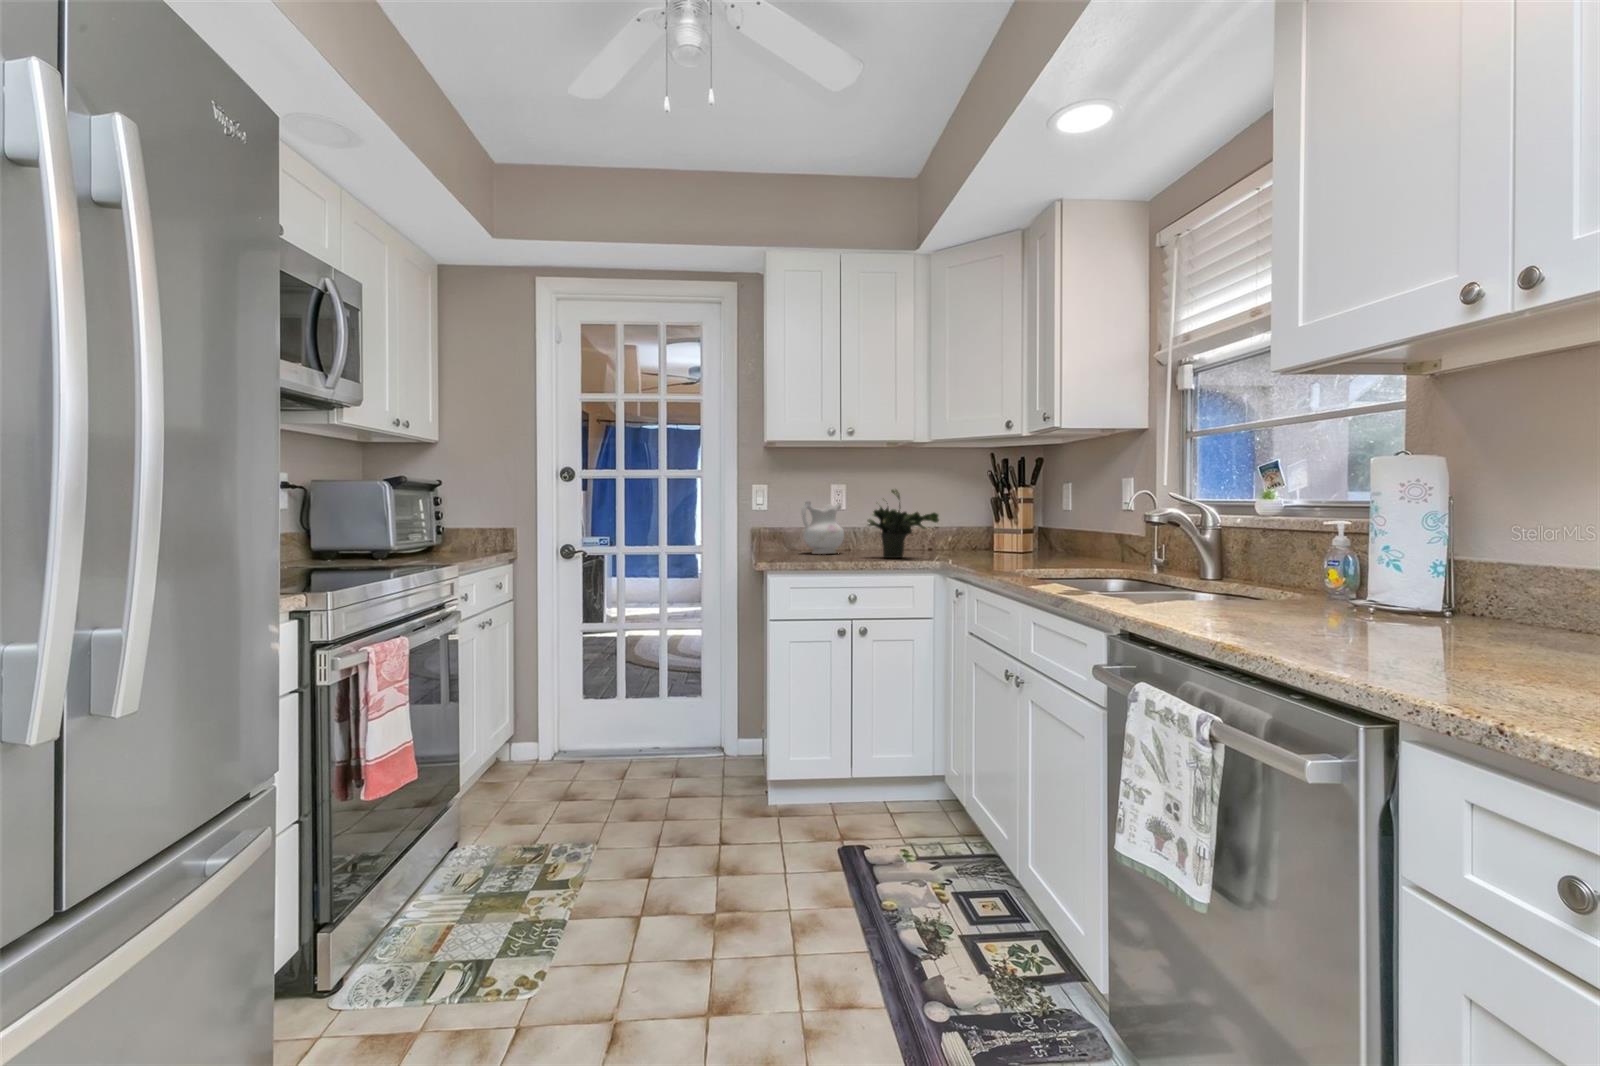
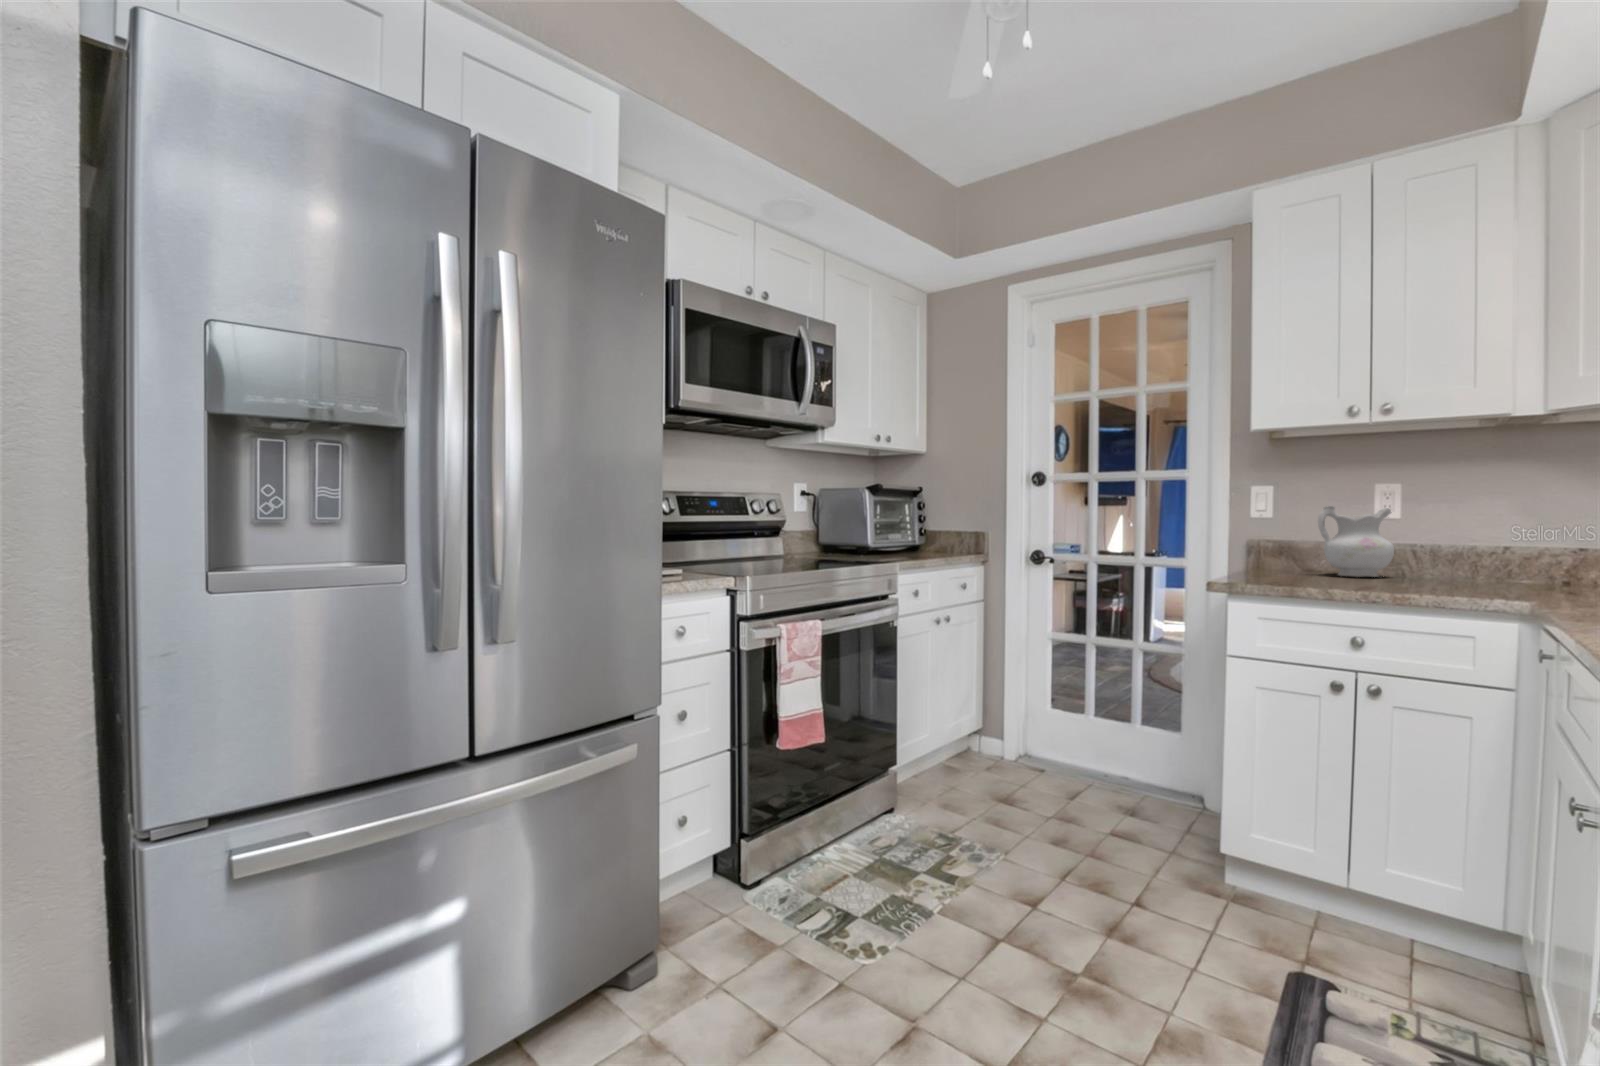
potted plant: present [867,490,939,558] -> none [1416,486,1569,590]

